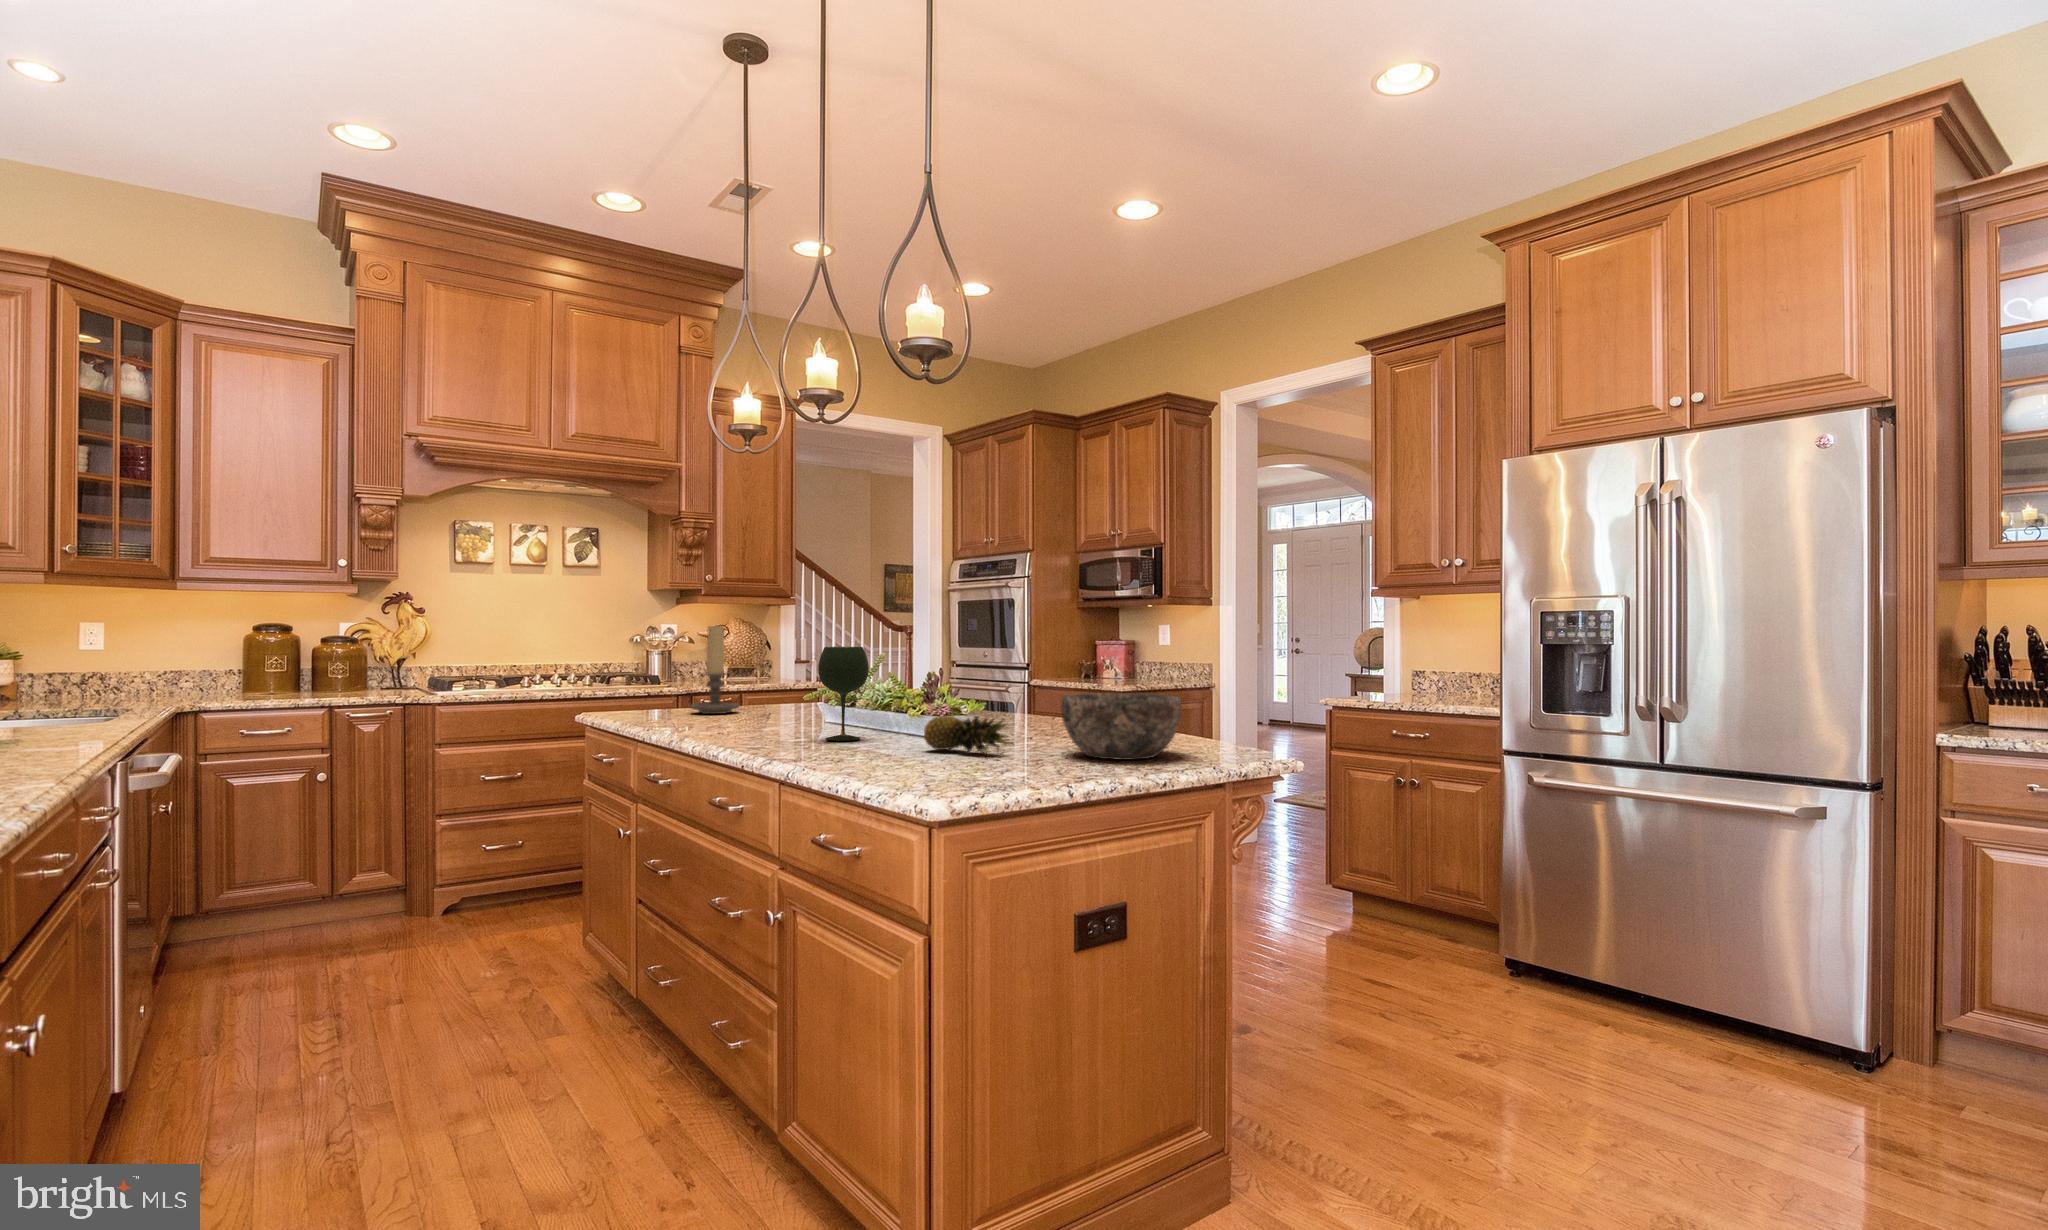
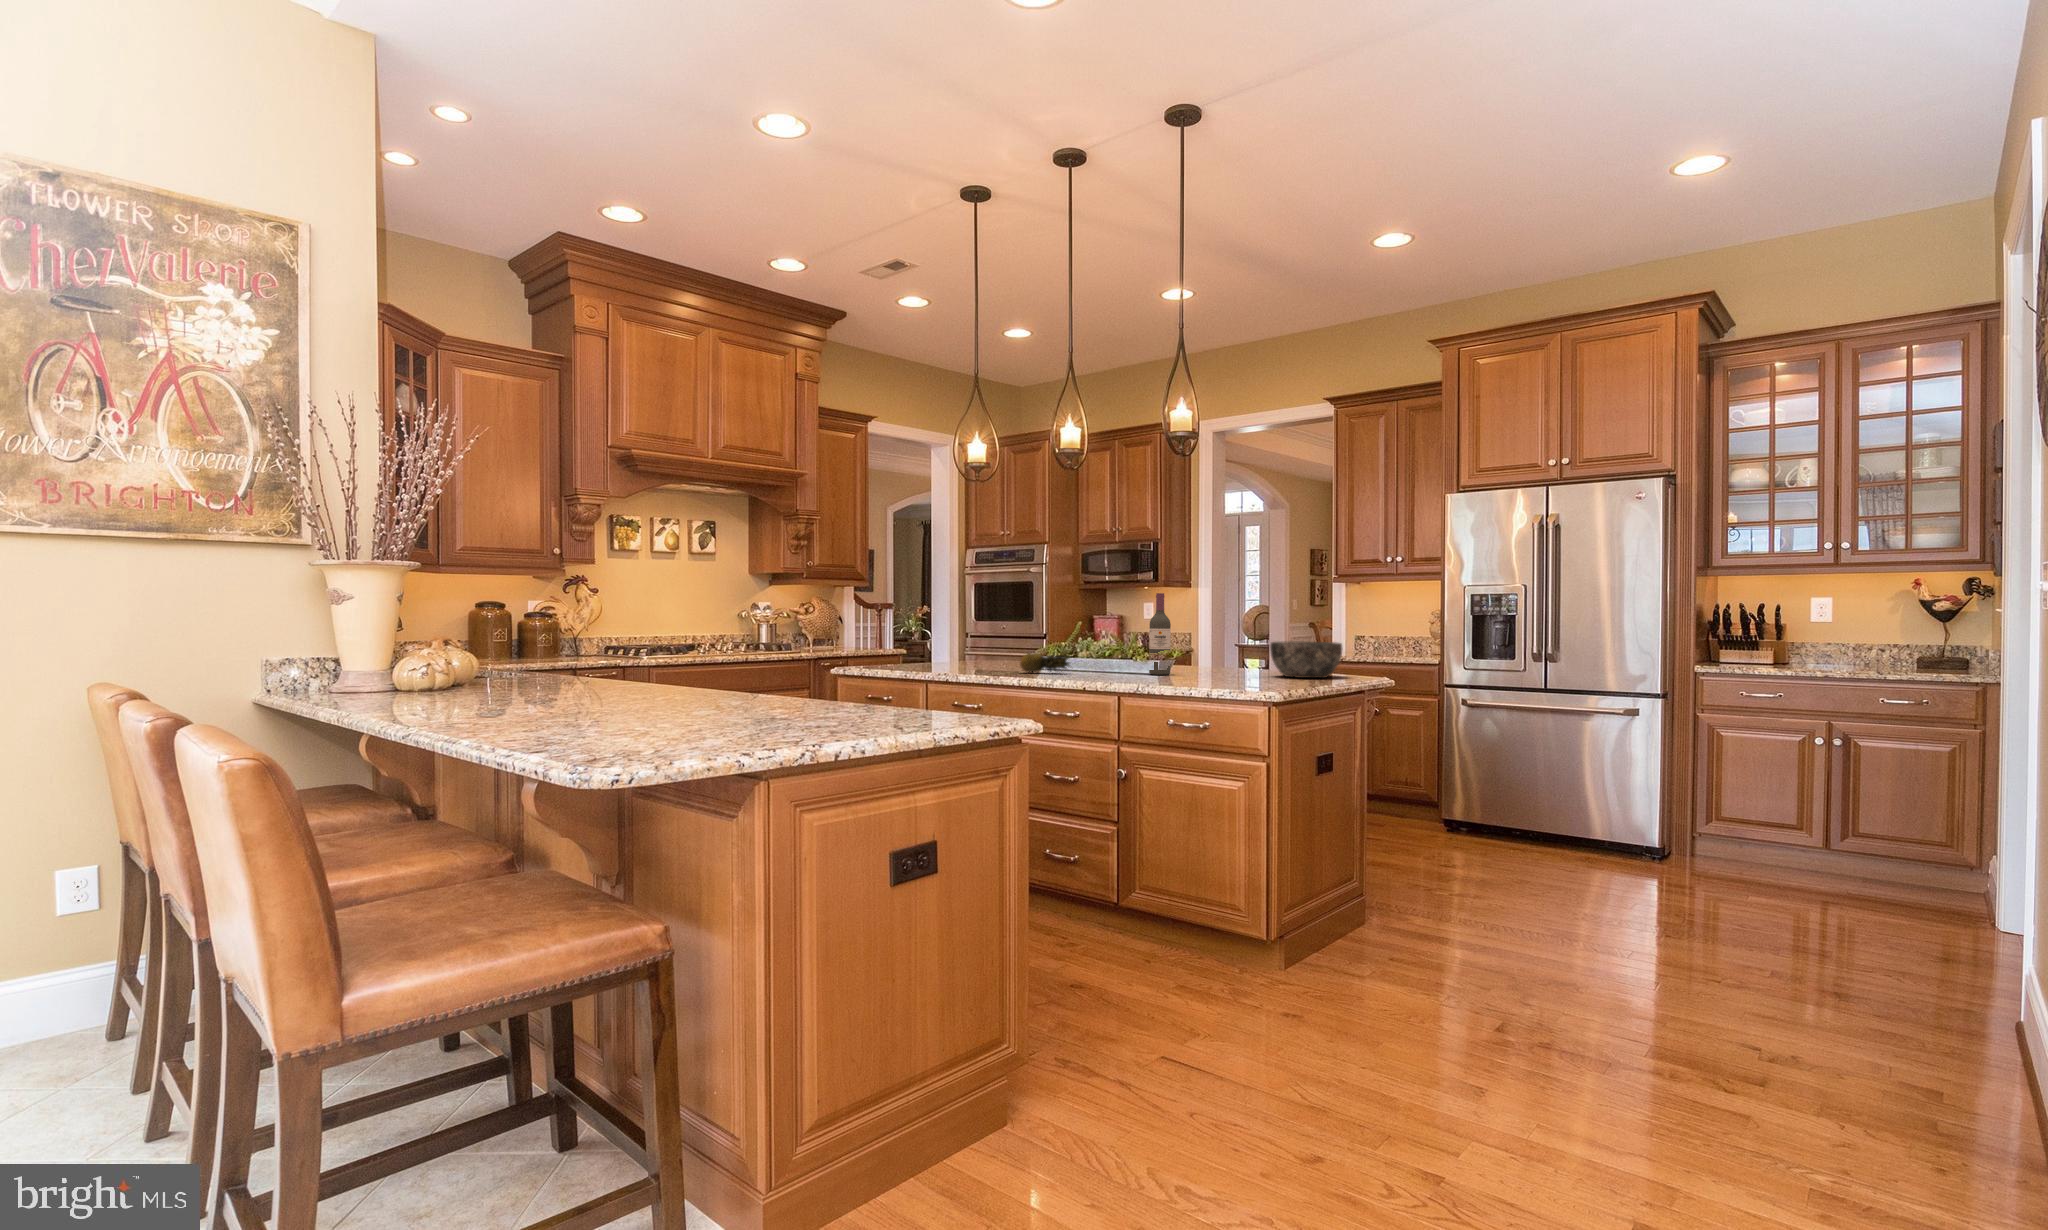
wine bottle: none [896,613,930,744] -> present [1149,593,1171,675]
candle holder: present [690,625,740,714] -> none [923,601,958,665]
wine glass: present [818,647,869,741] -> none [1094,615,1126,674]
fruit: present [924,716,1008,753] -> present [1020,653,1070,672]

